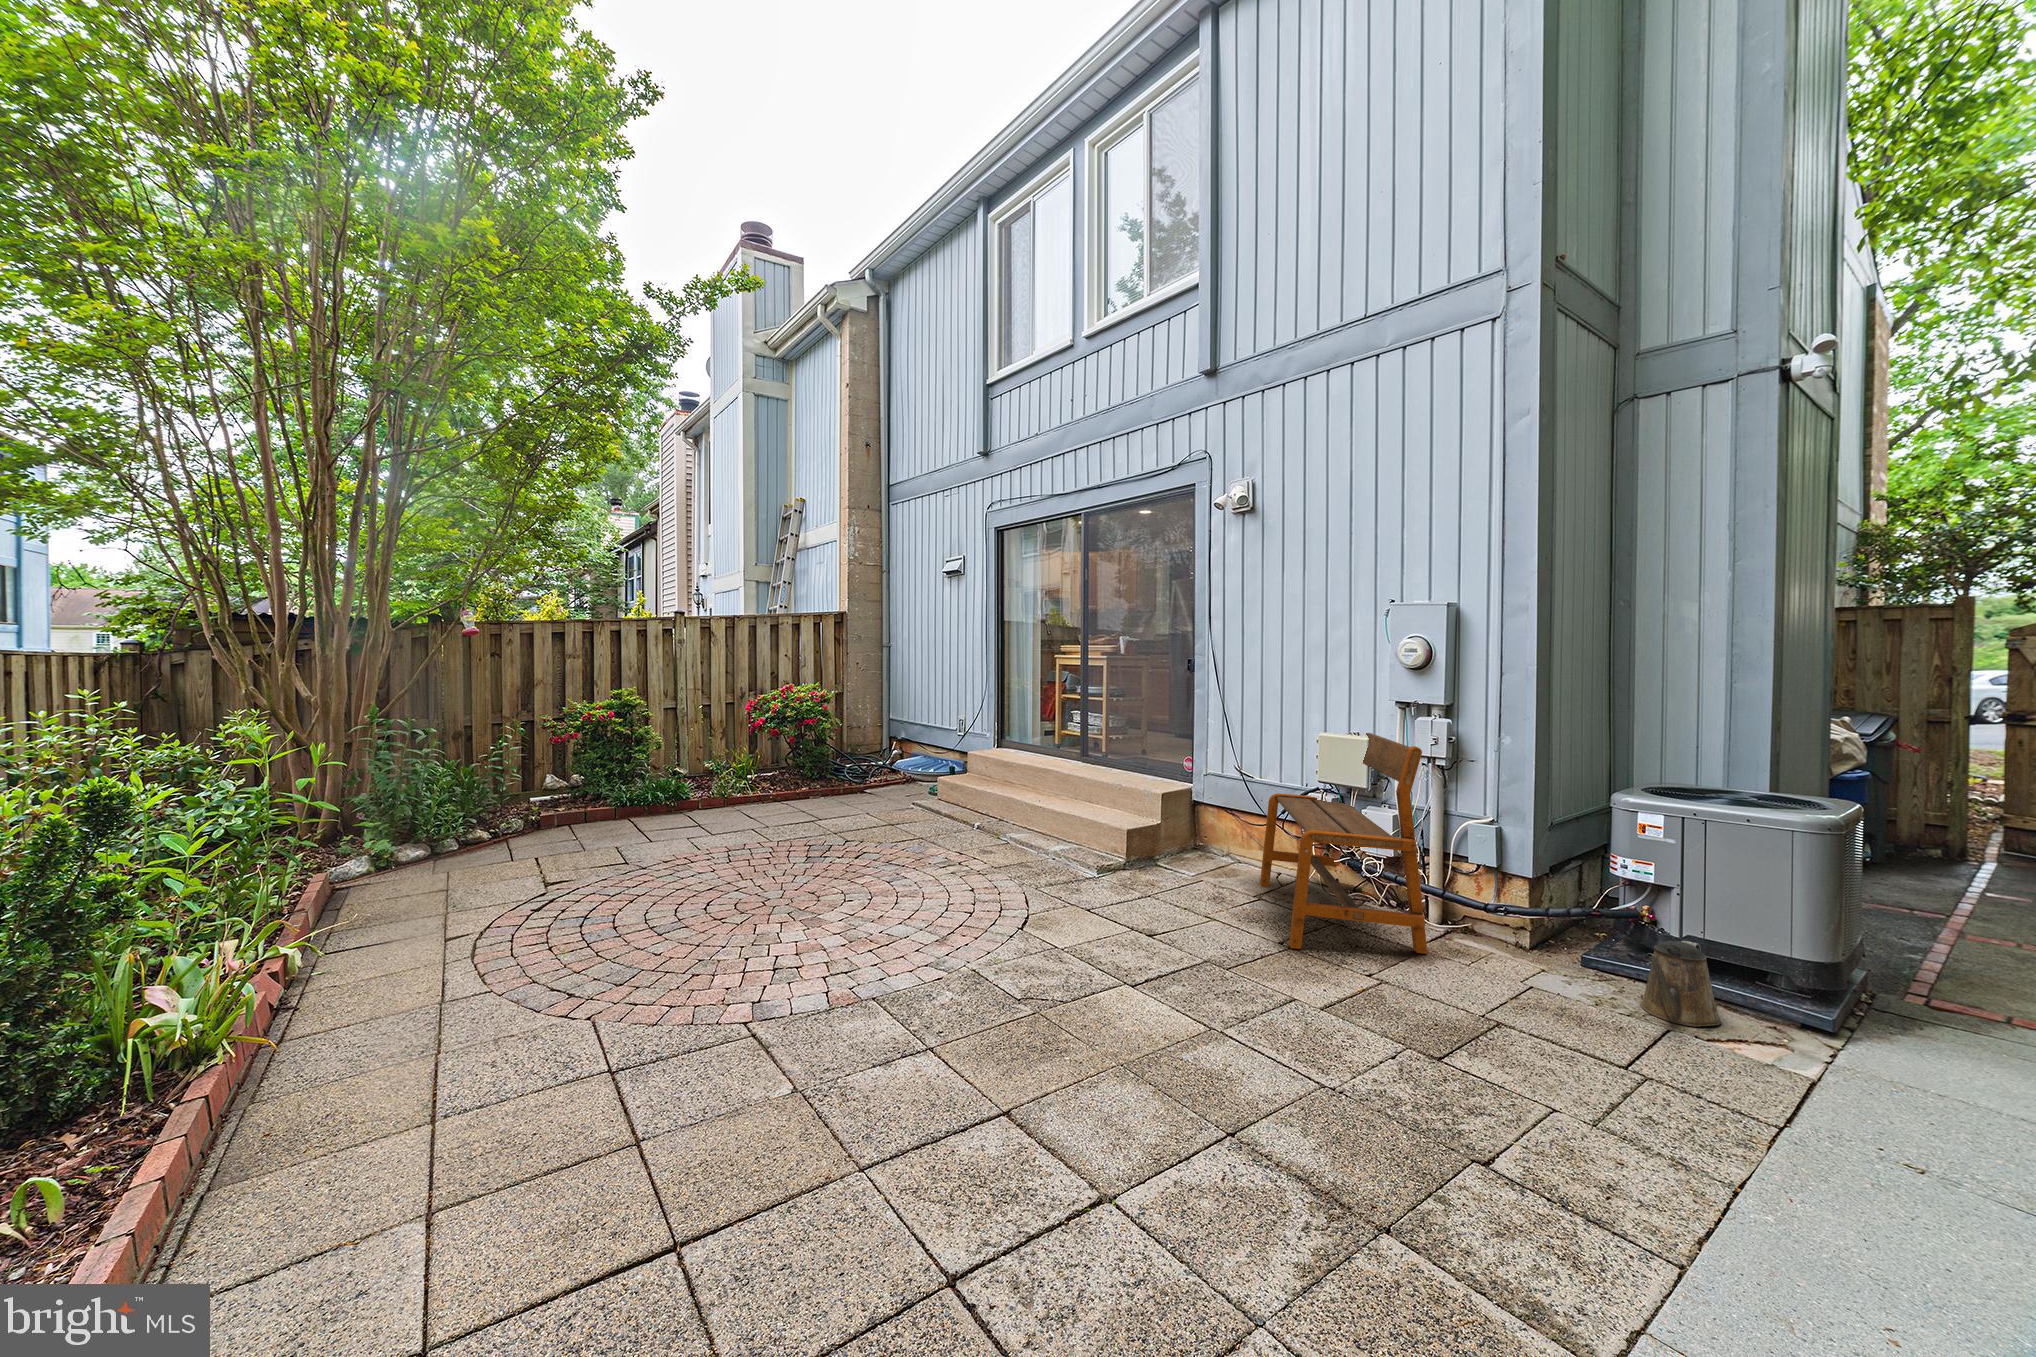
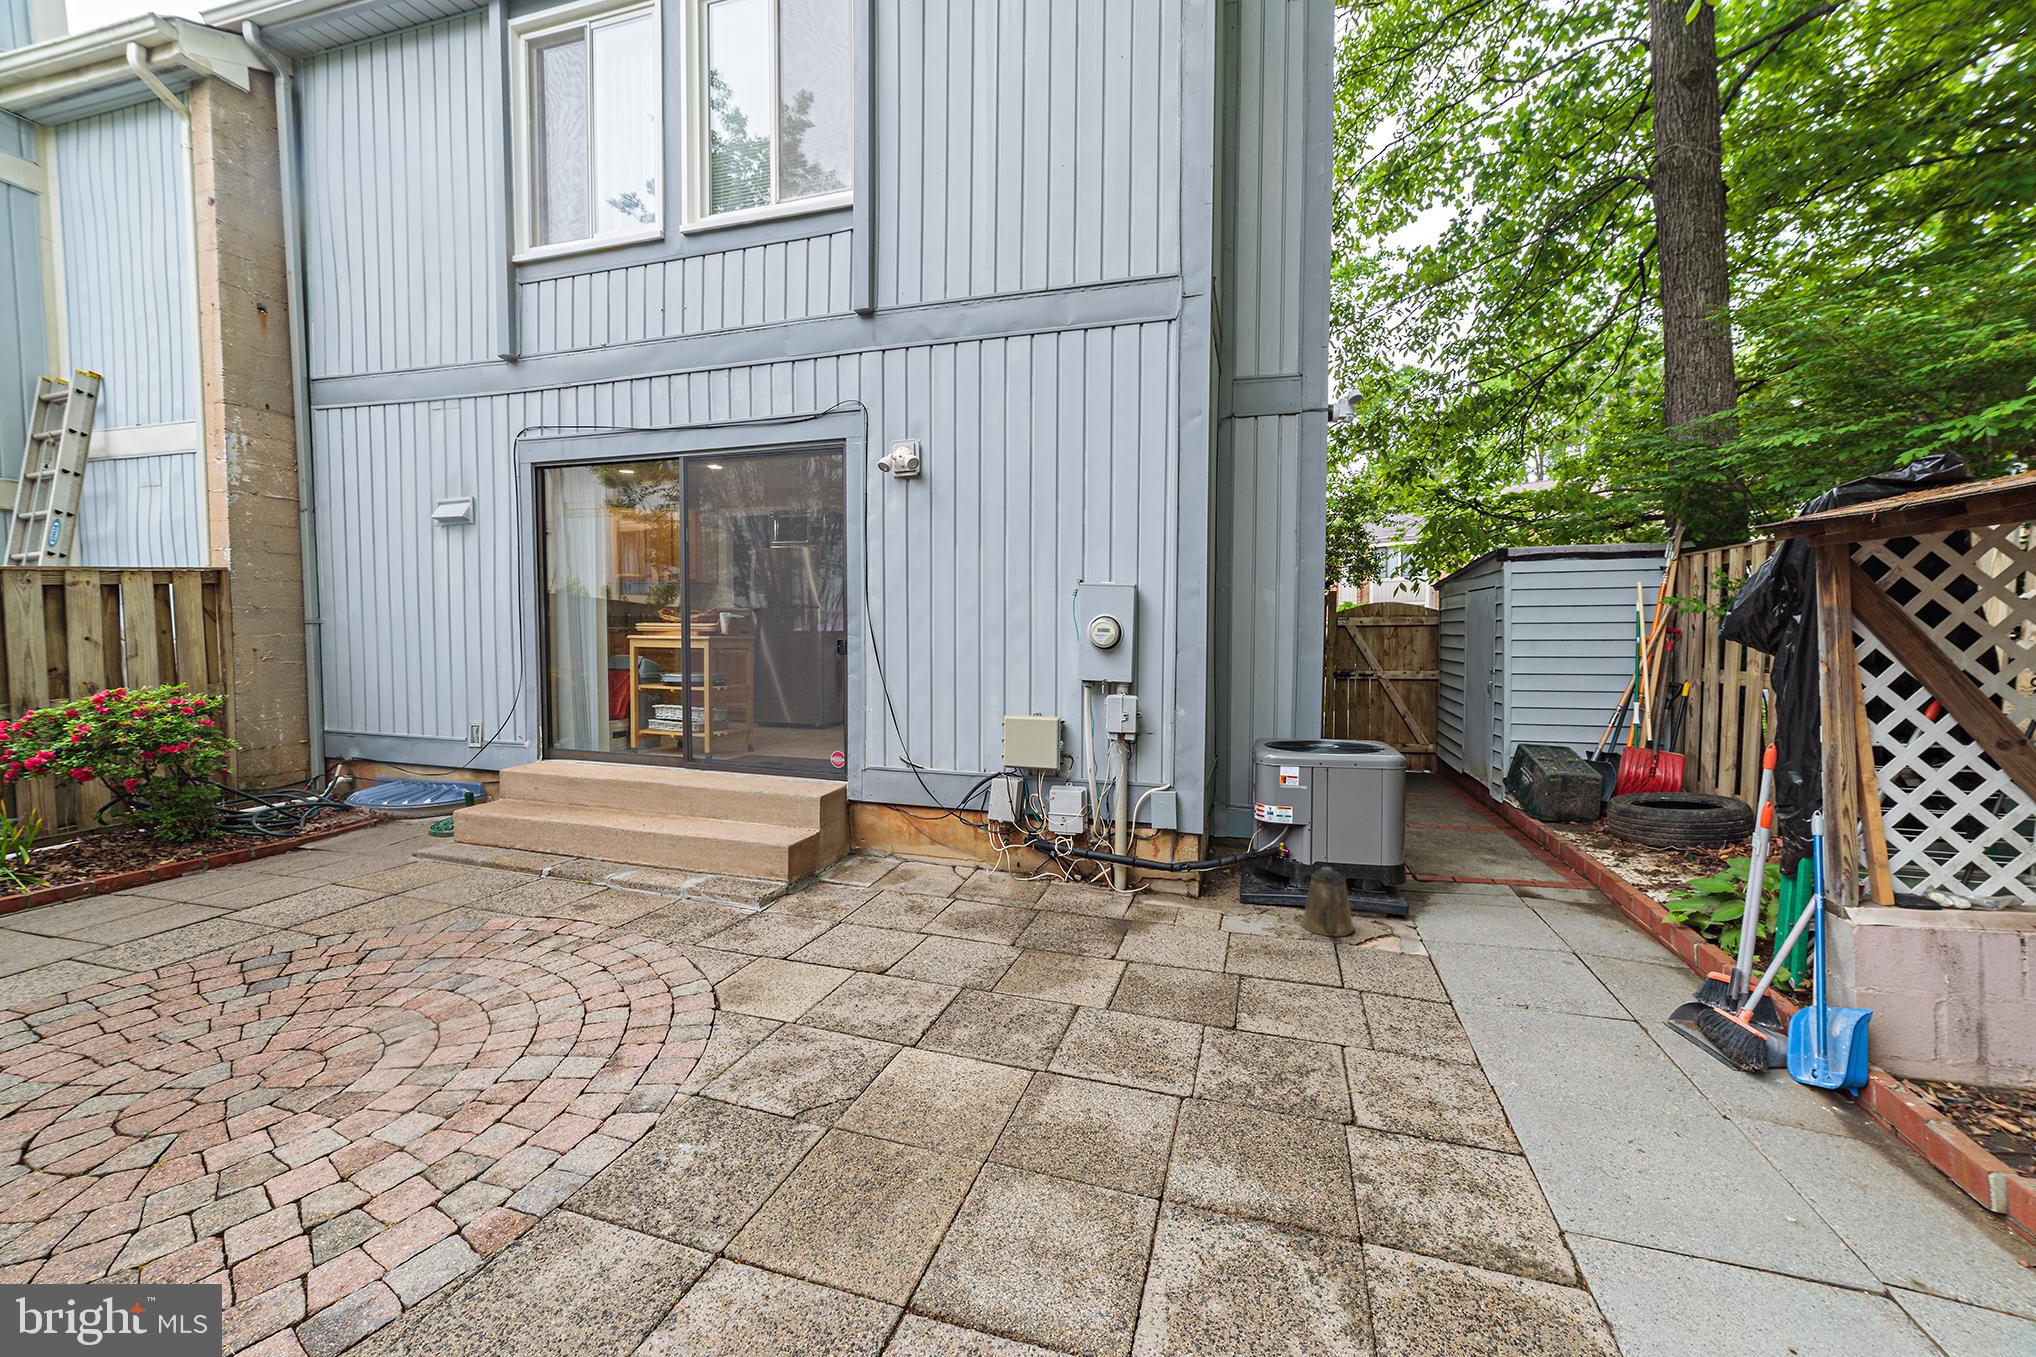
bench: present [1260,733,1428,954] -> none [946,709,1141,947]

